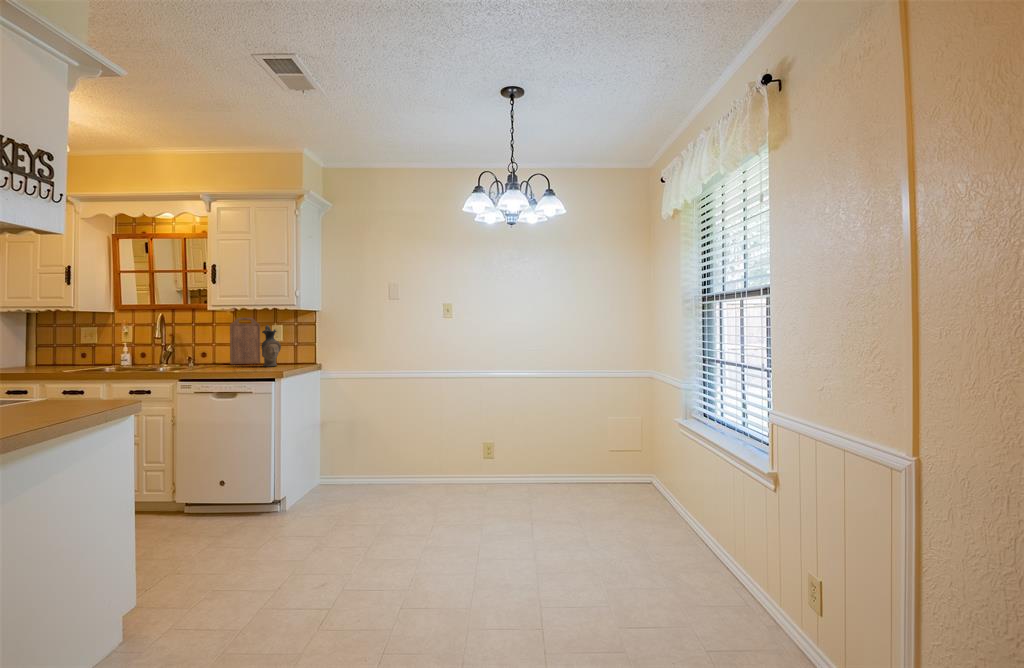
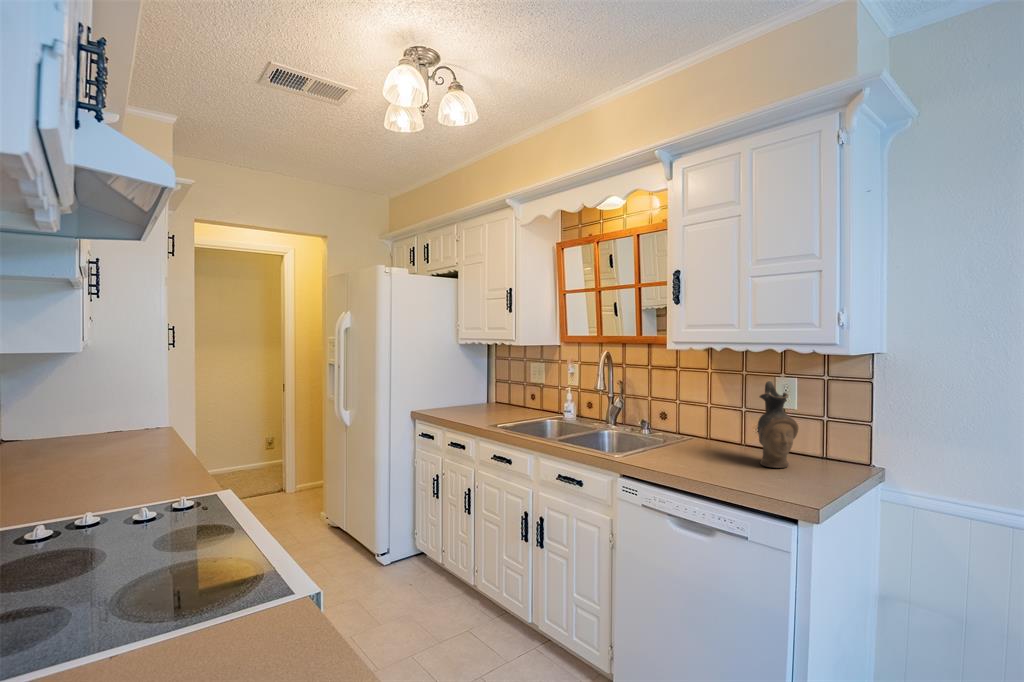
cutting board: present [230,318,260,364] -> none [701,361,754,446]

